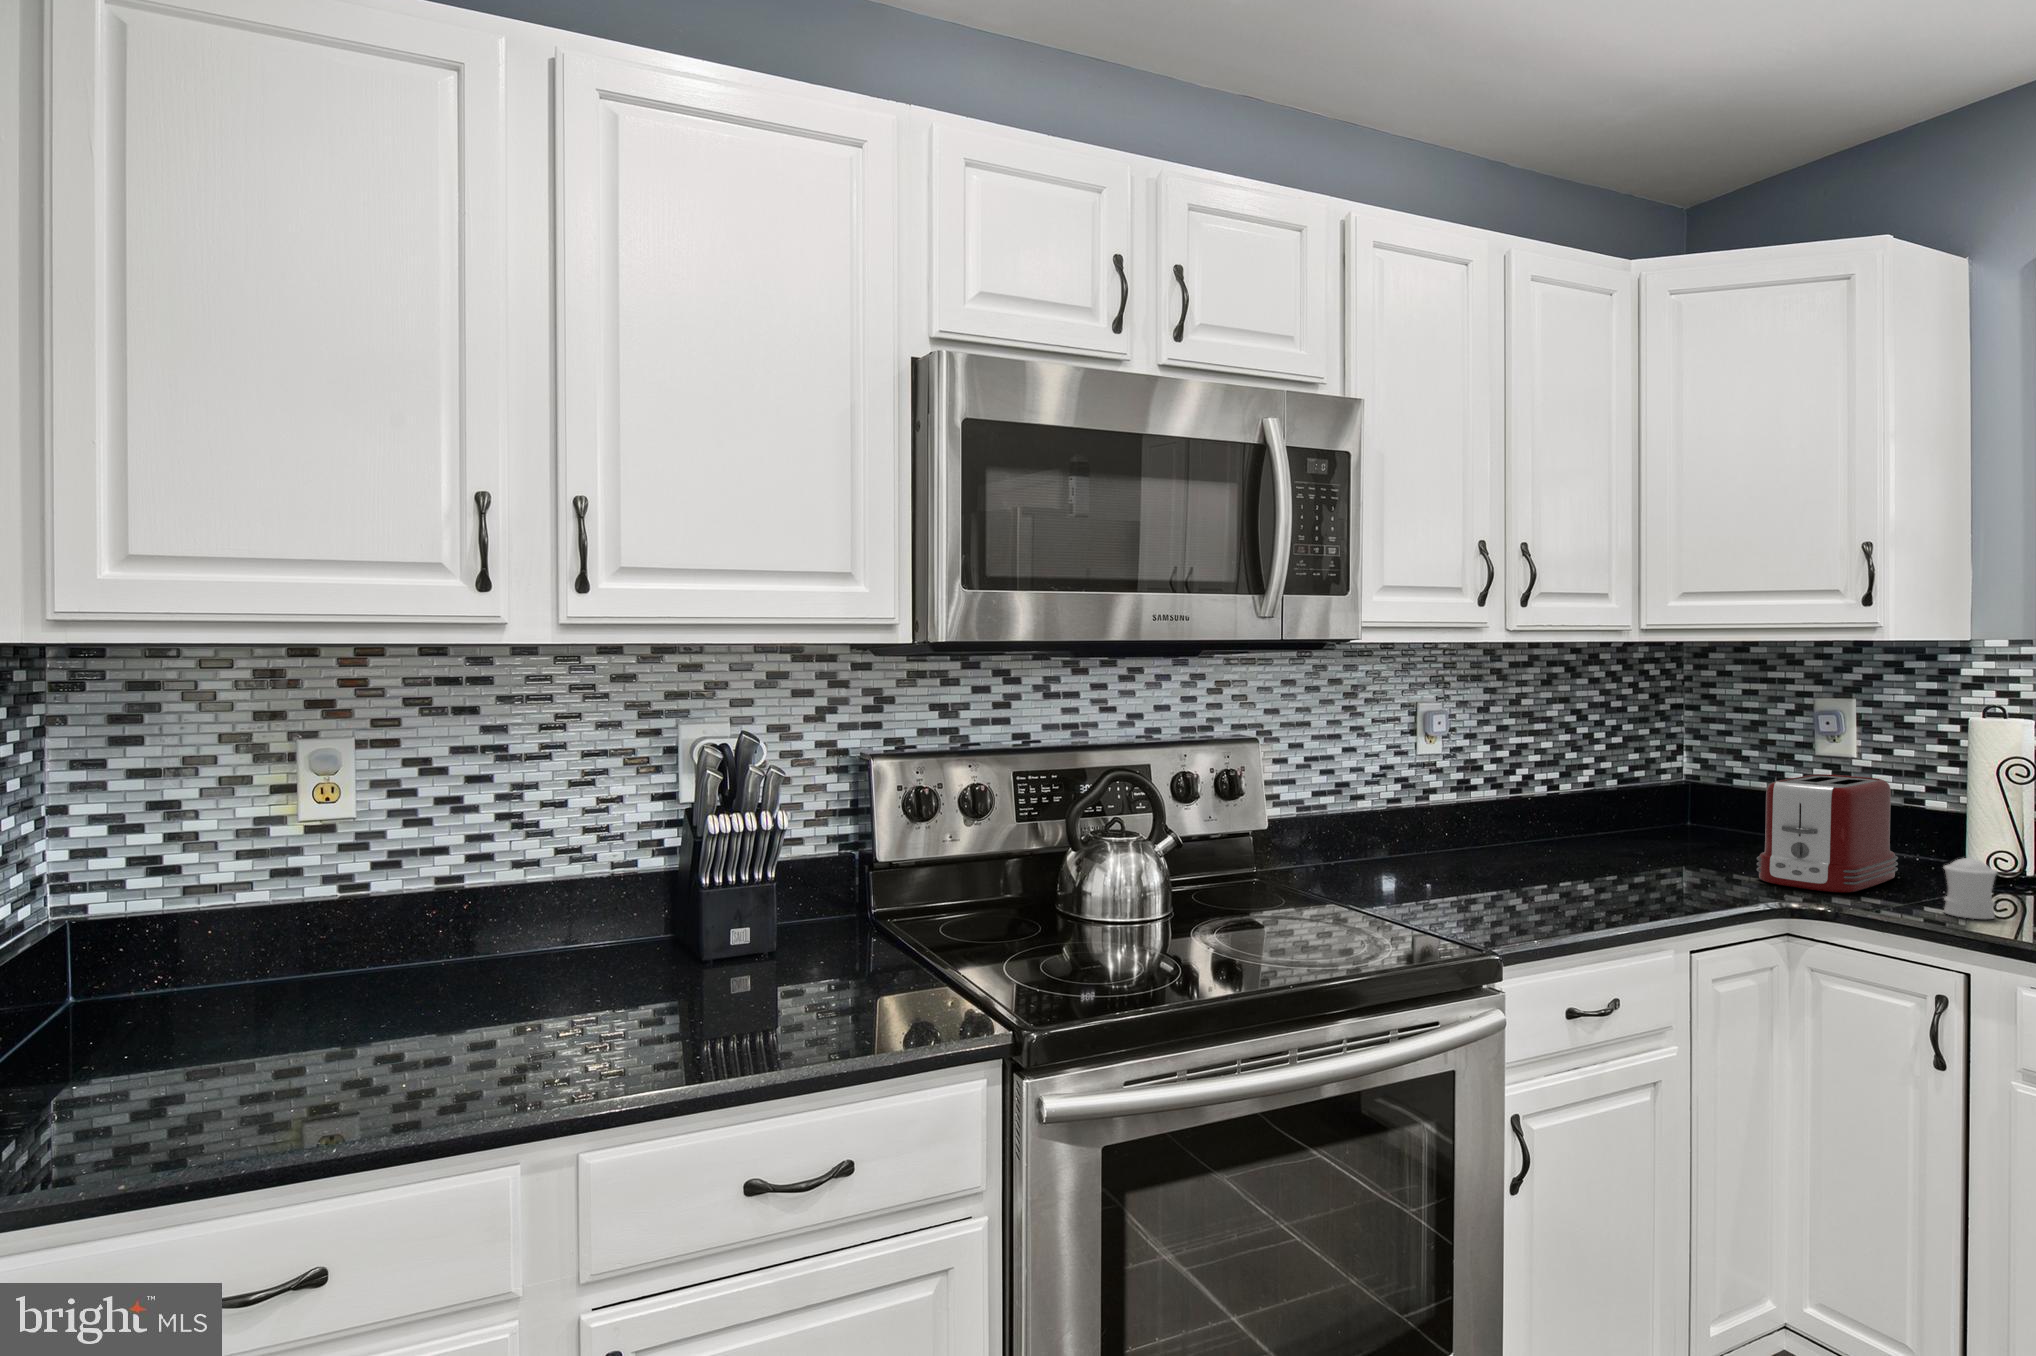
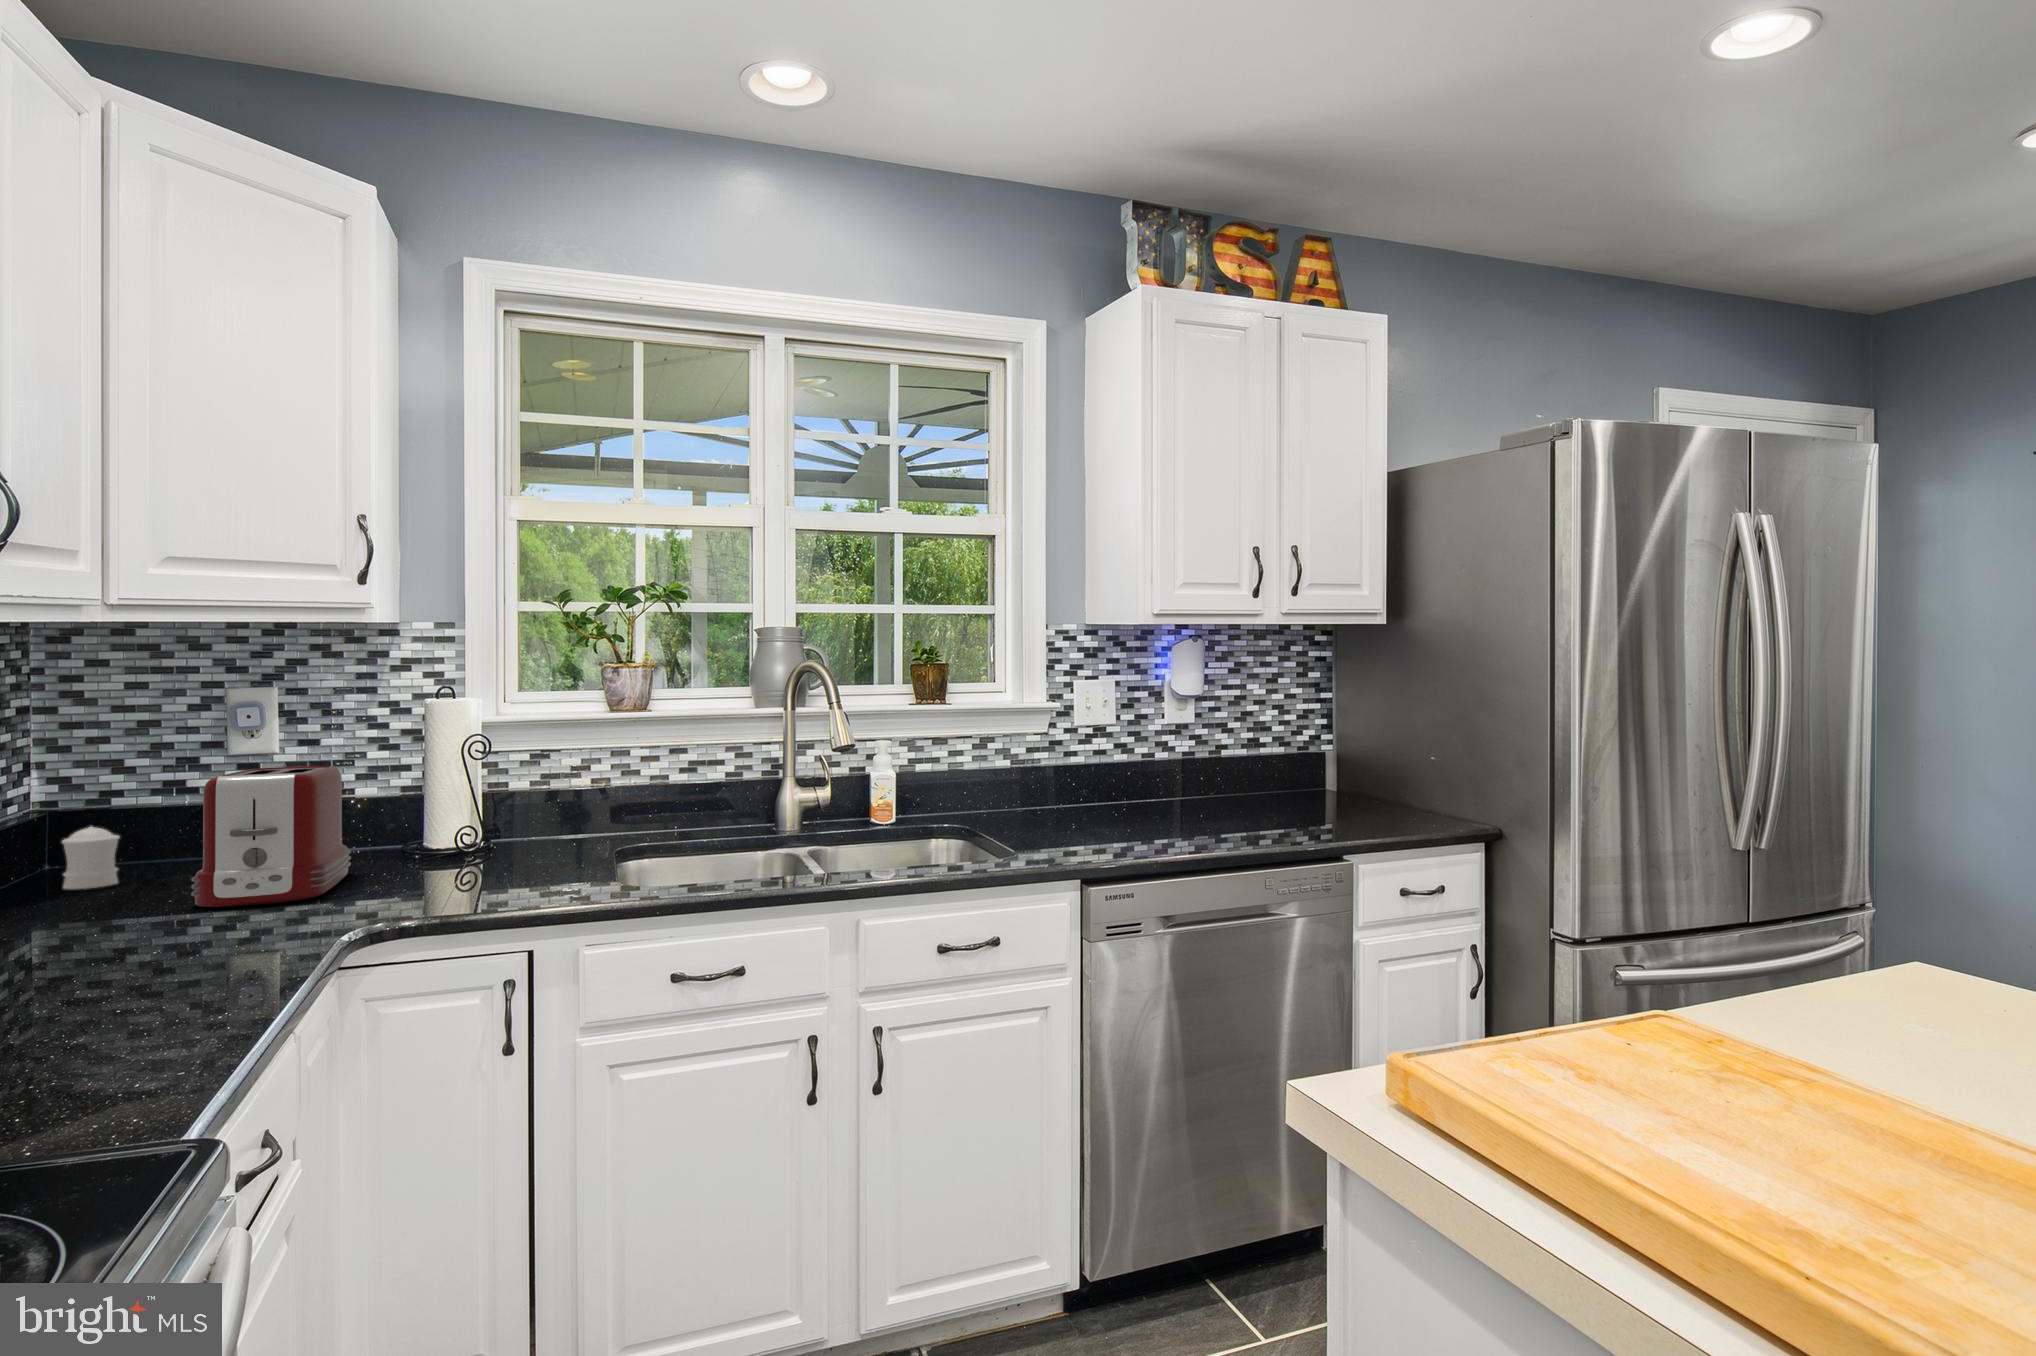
salt shaker: present [1944,857,1997,919] -> present [62,827,120,889]

